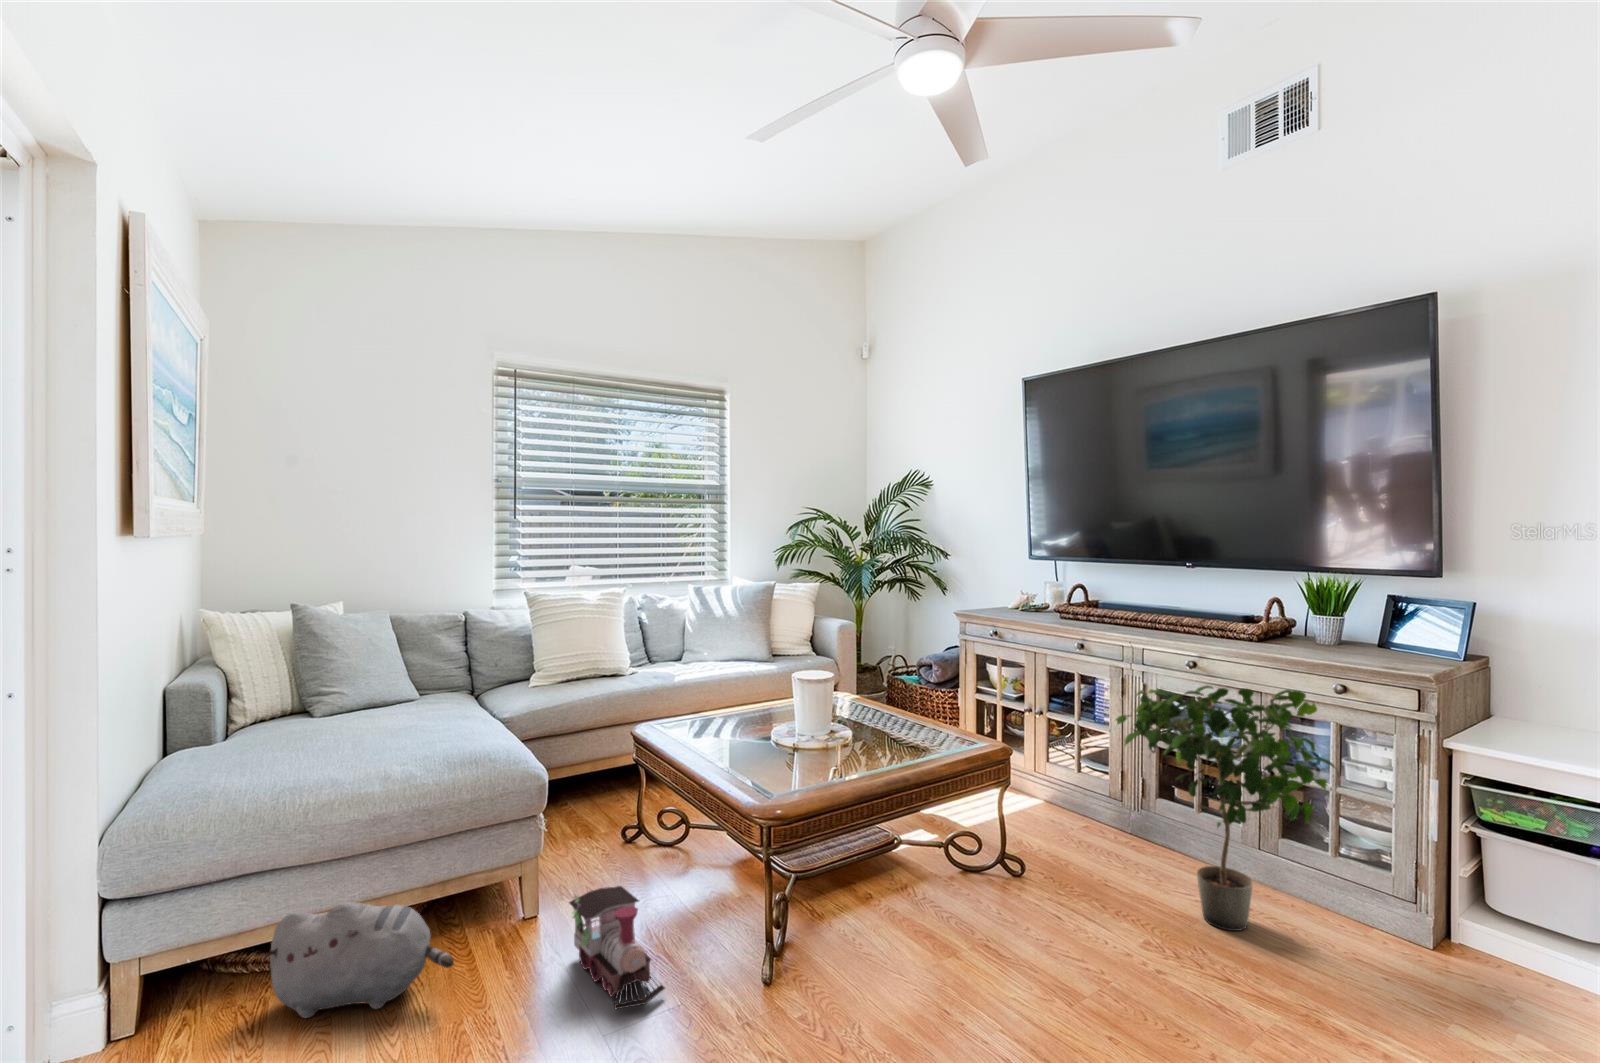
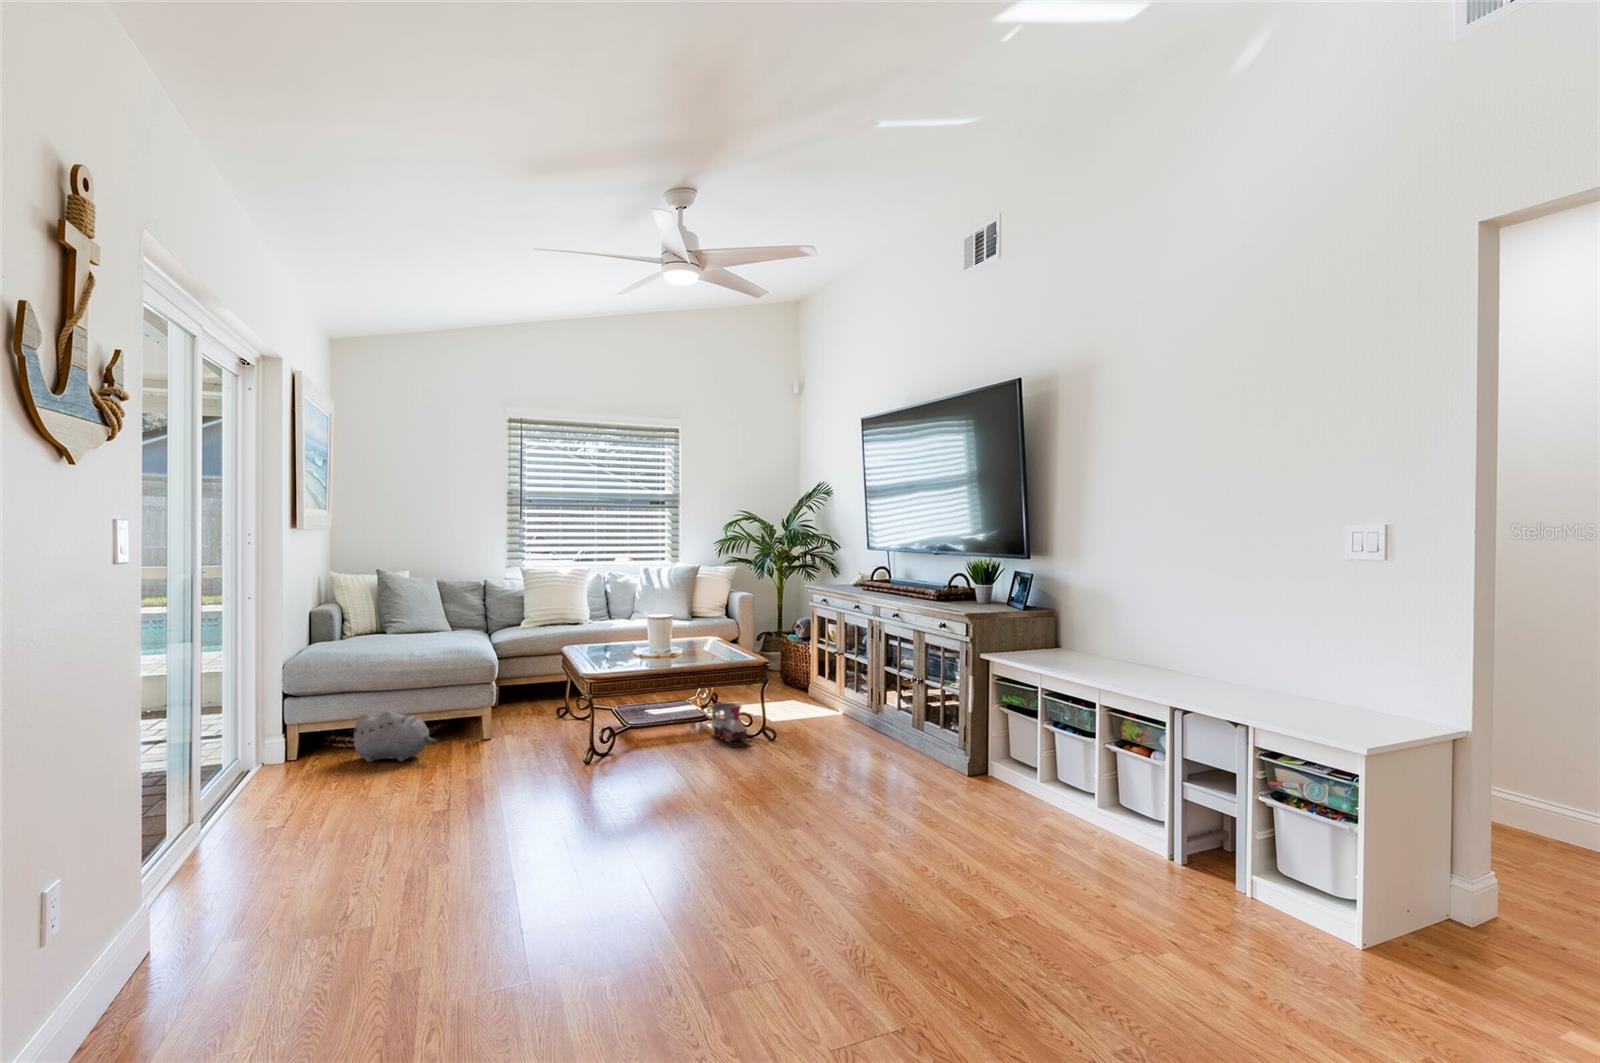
potted plant: present [1116,686,1335,931] -> none [811,624,928,764]
toy train: present [569,886,665,1009] -> present [711,703,753,744]

